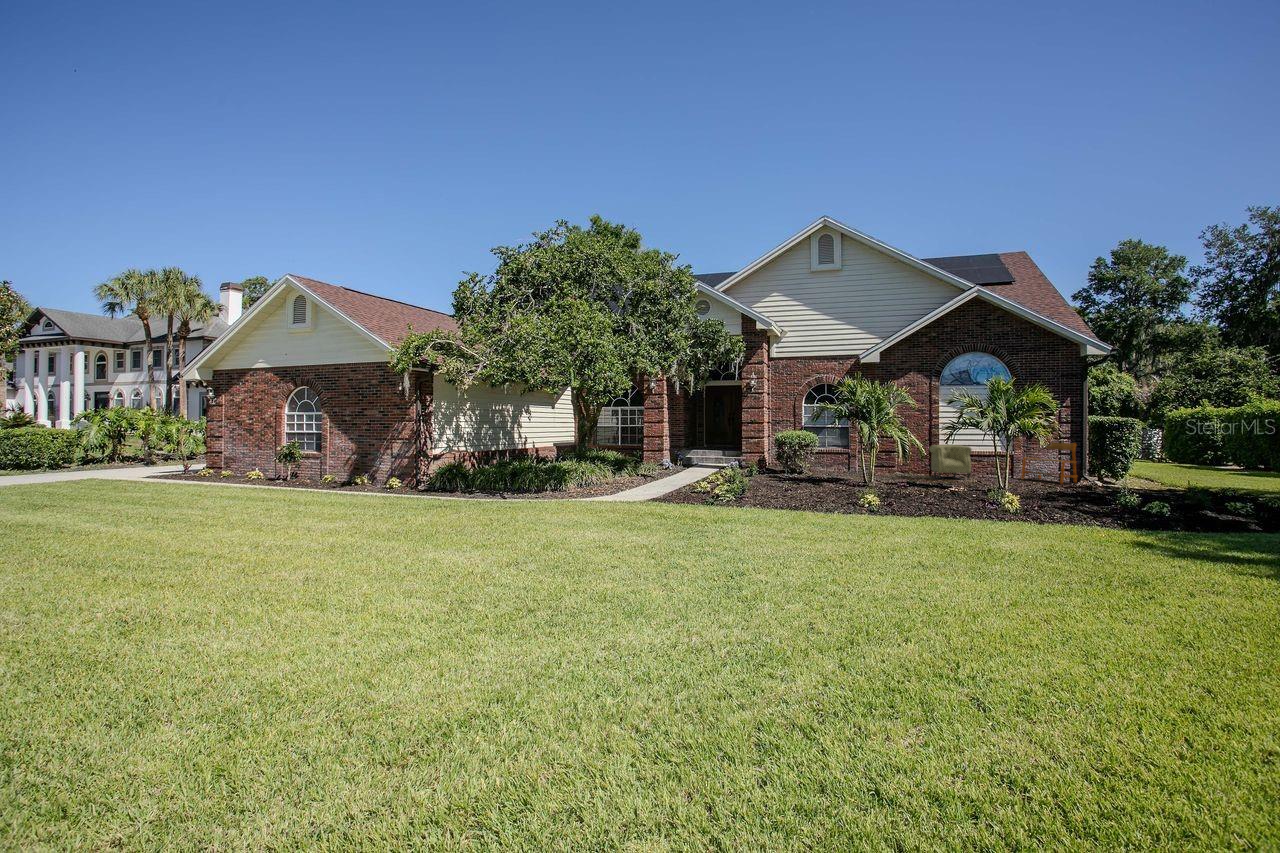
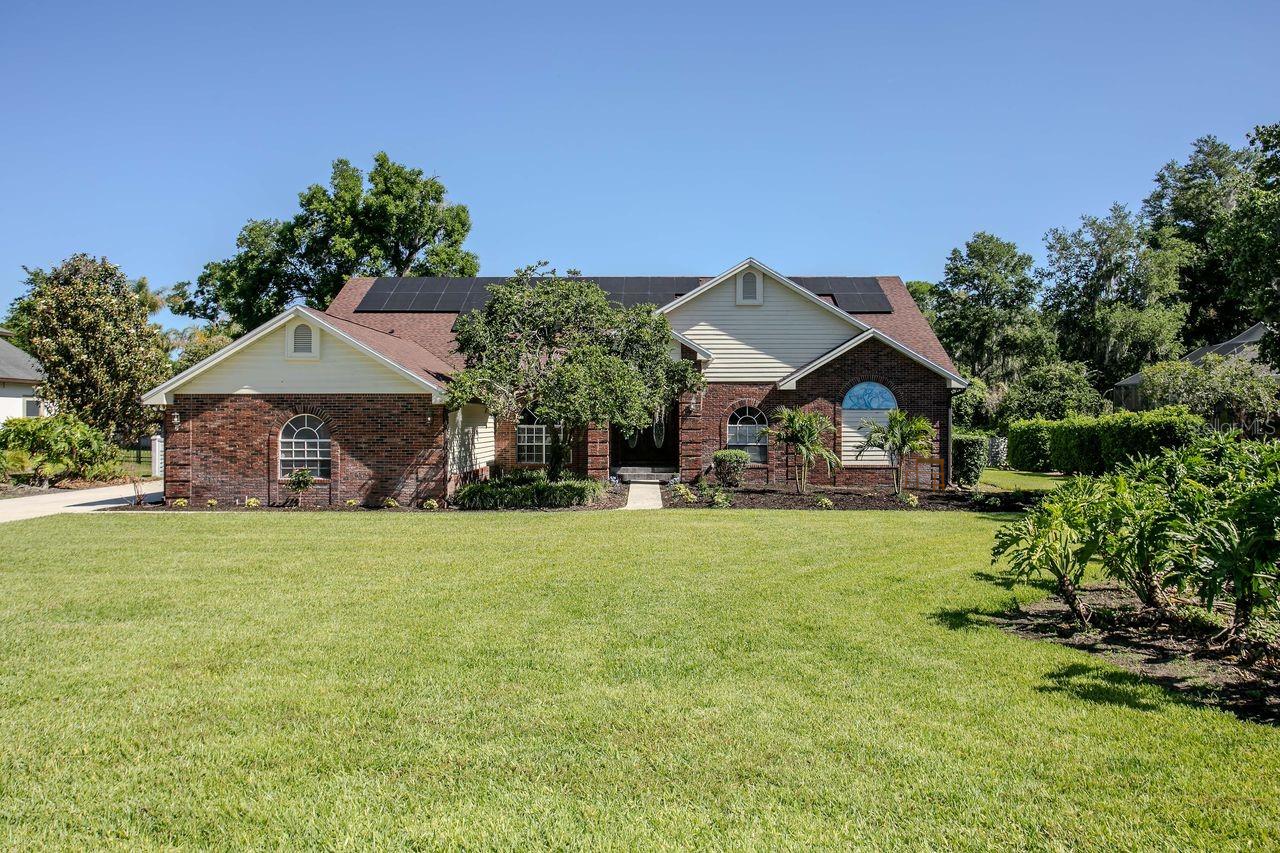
chair: present [929,445,972,479] -> none [835,461,868,491]

